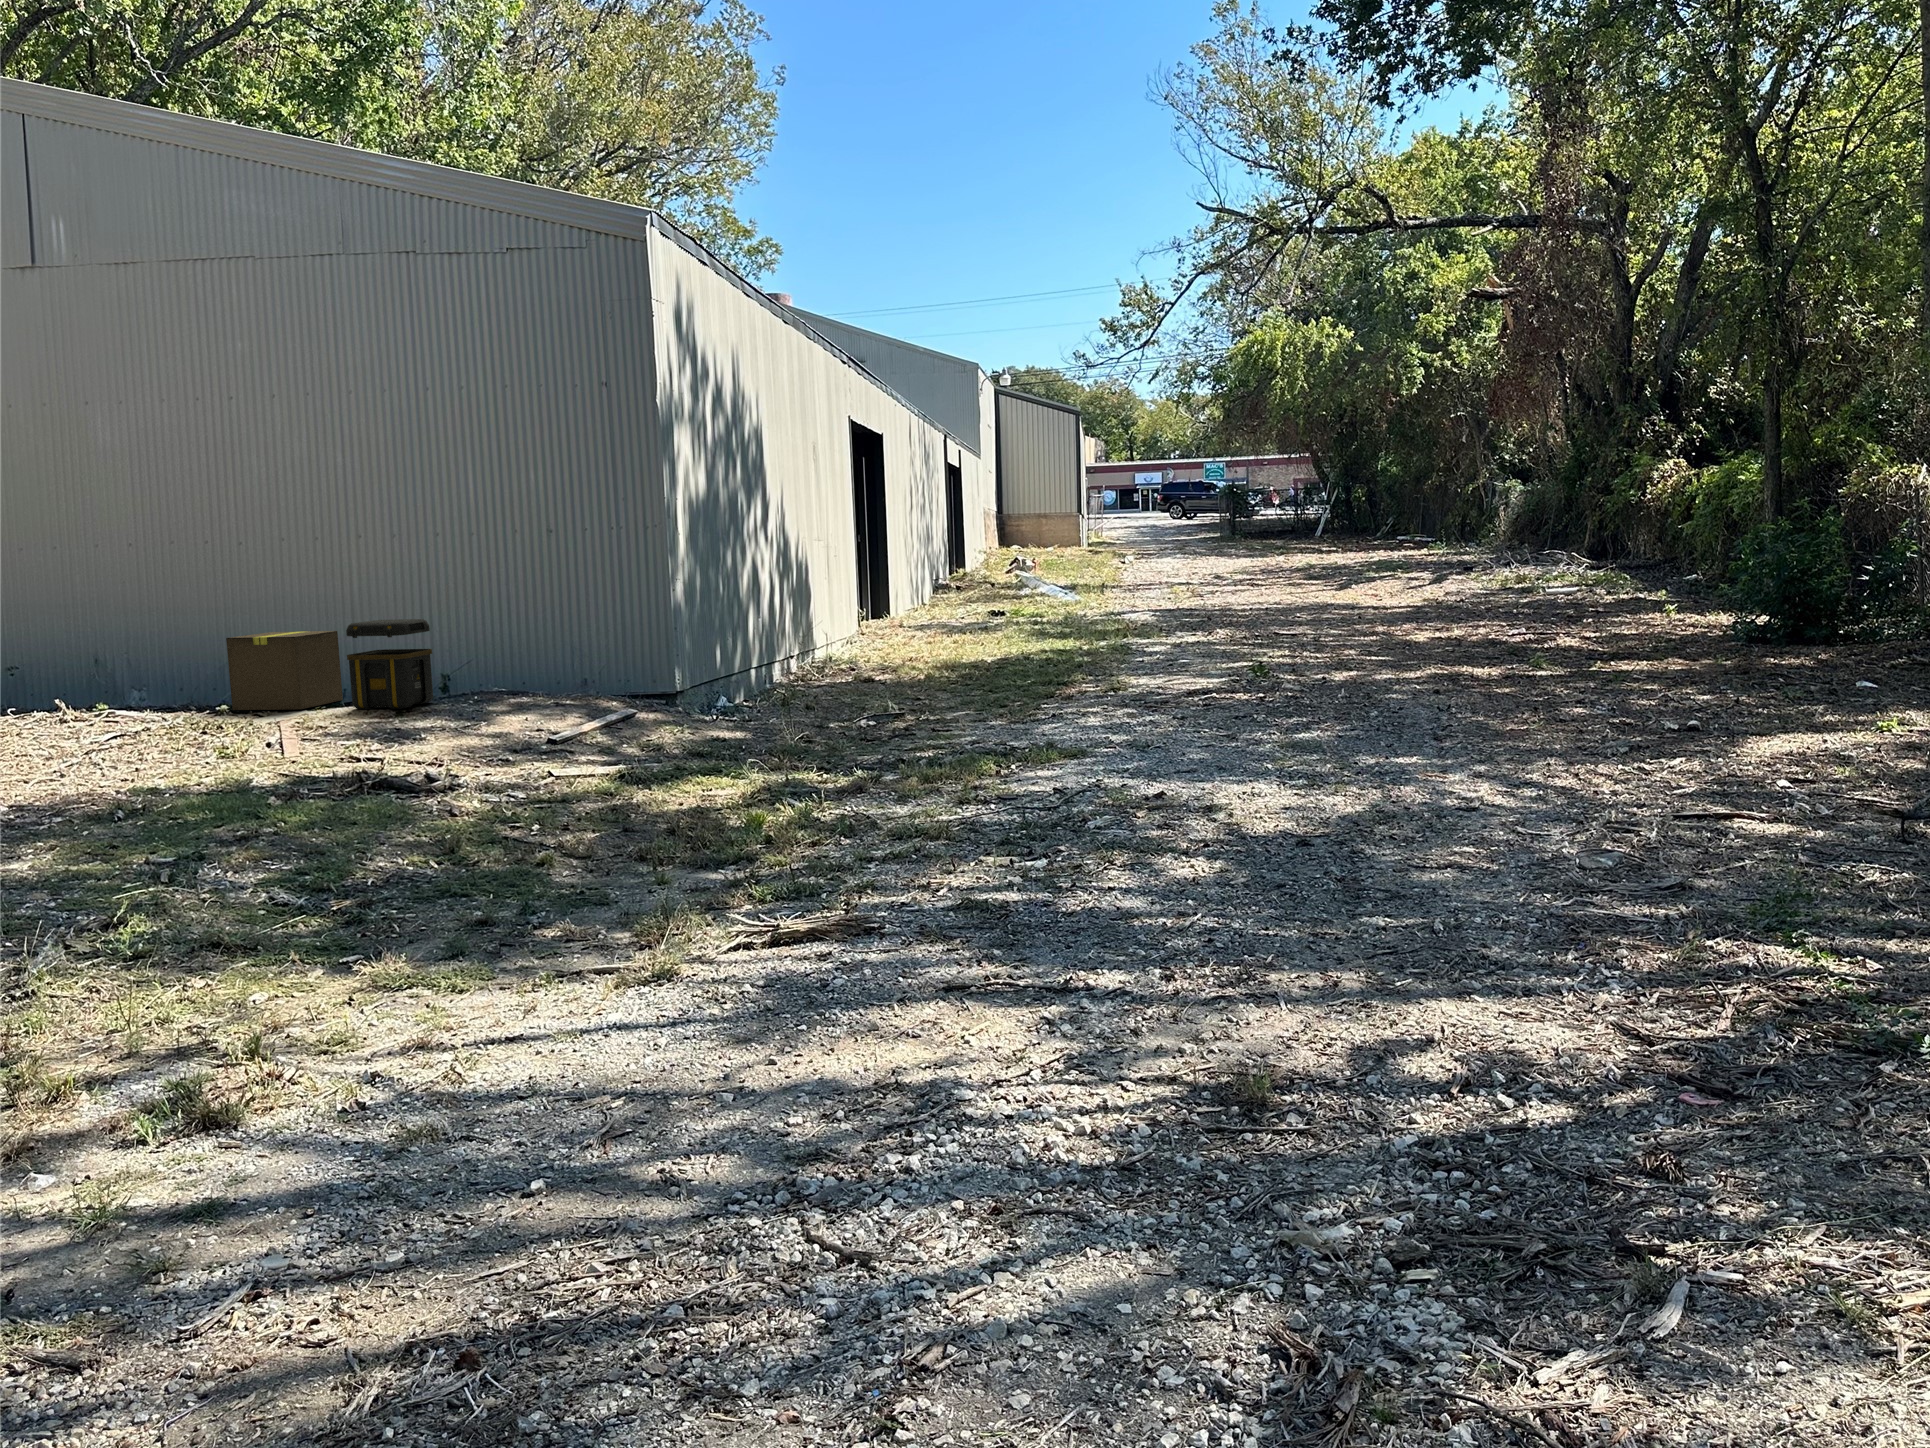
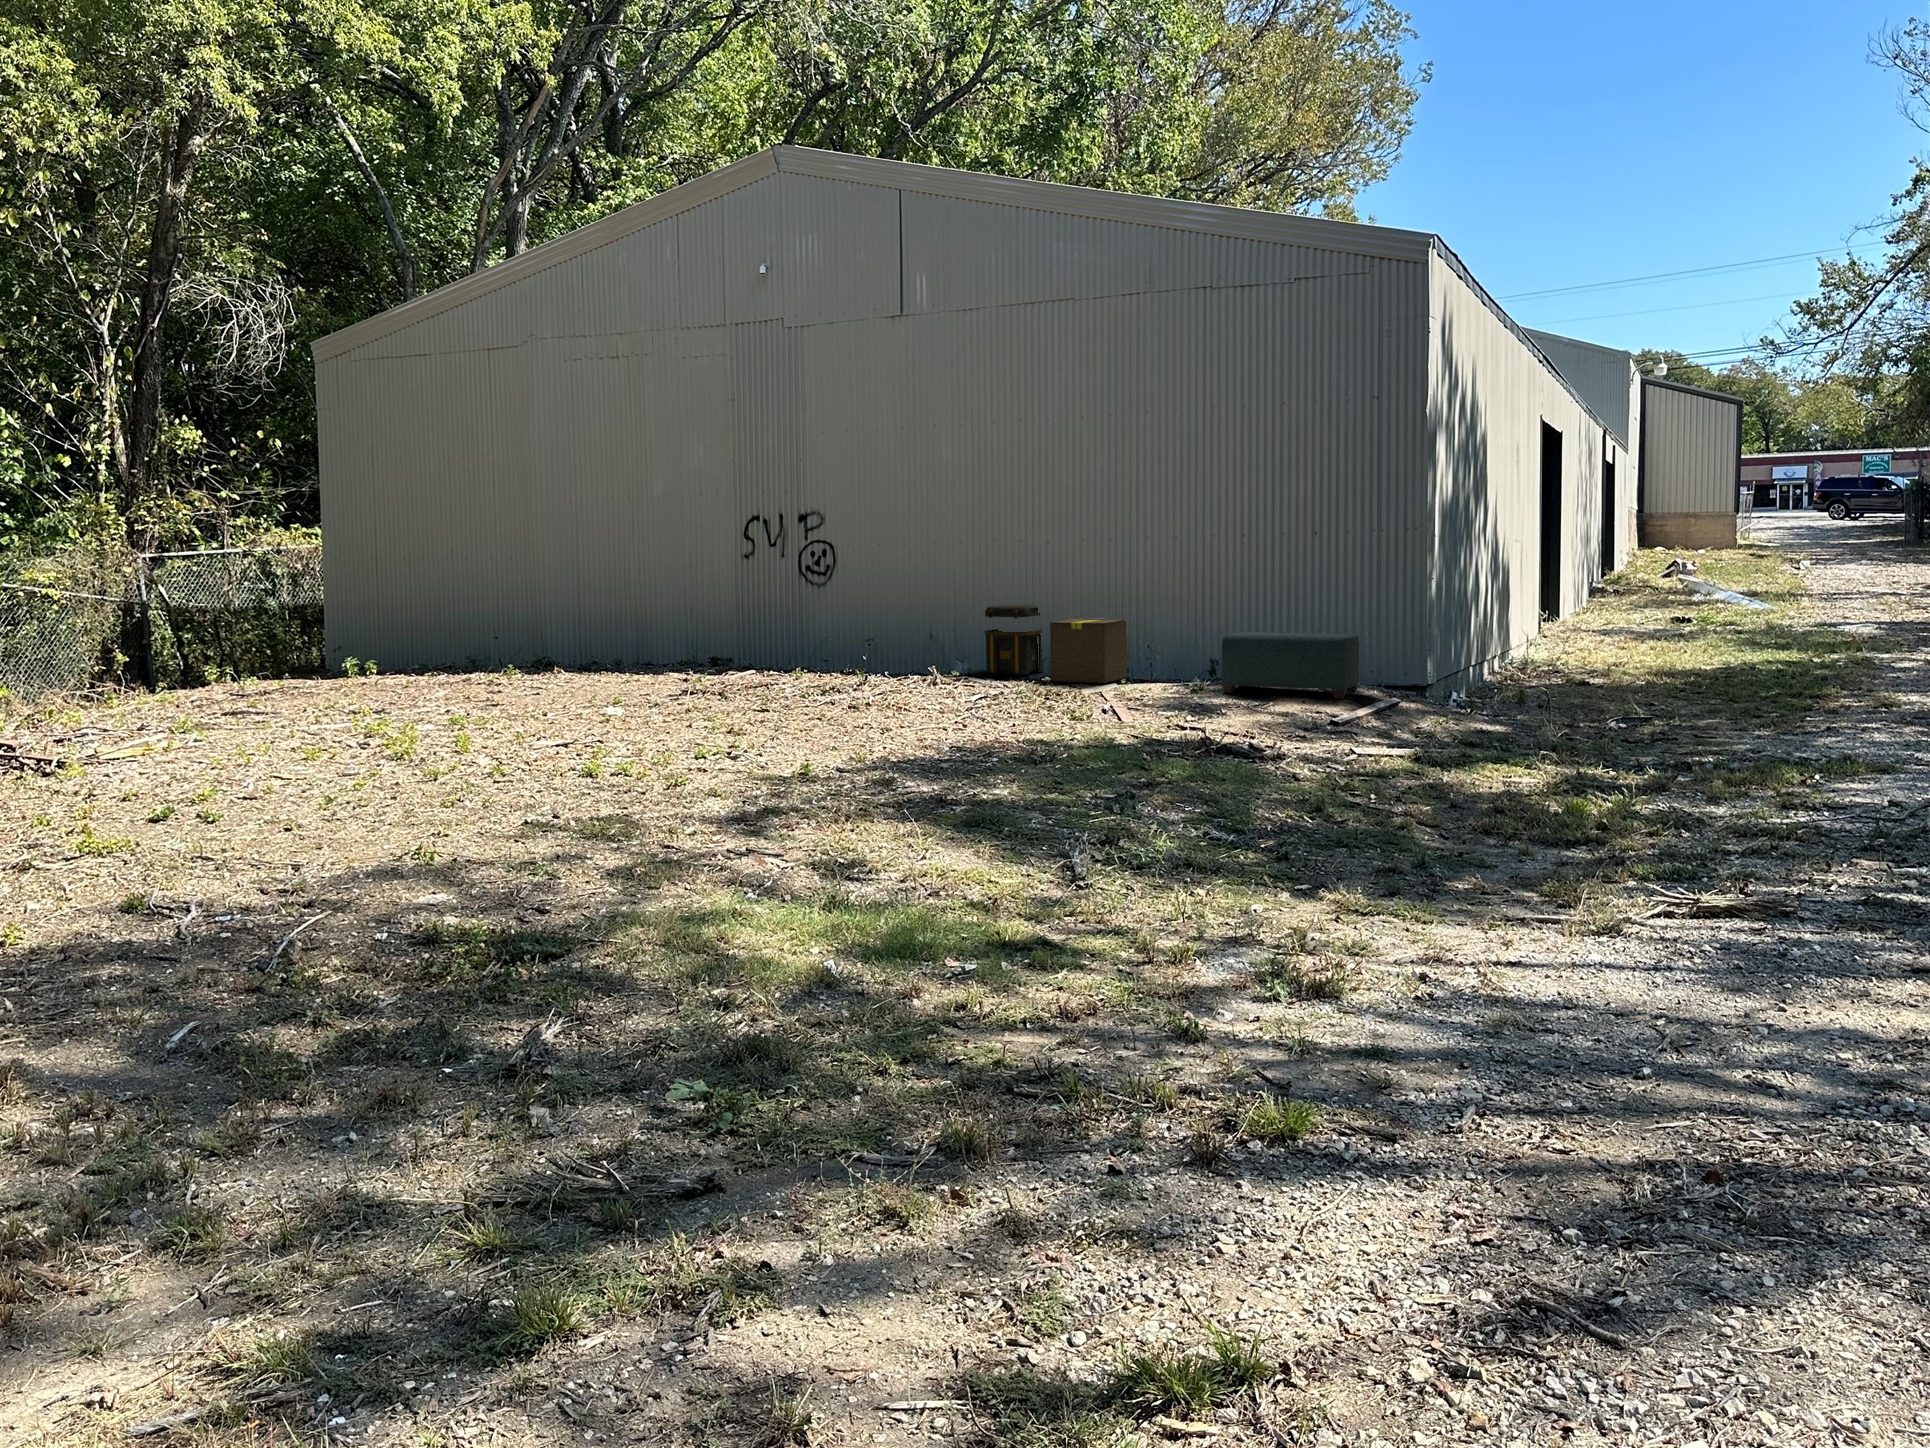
toolbox: present [346,619,433,709] -> present [984,604,1044,675]
bench: none [440,640,604,714] -> present [1222,632,1359,698]

